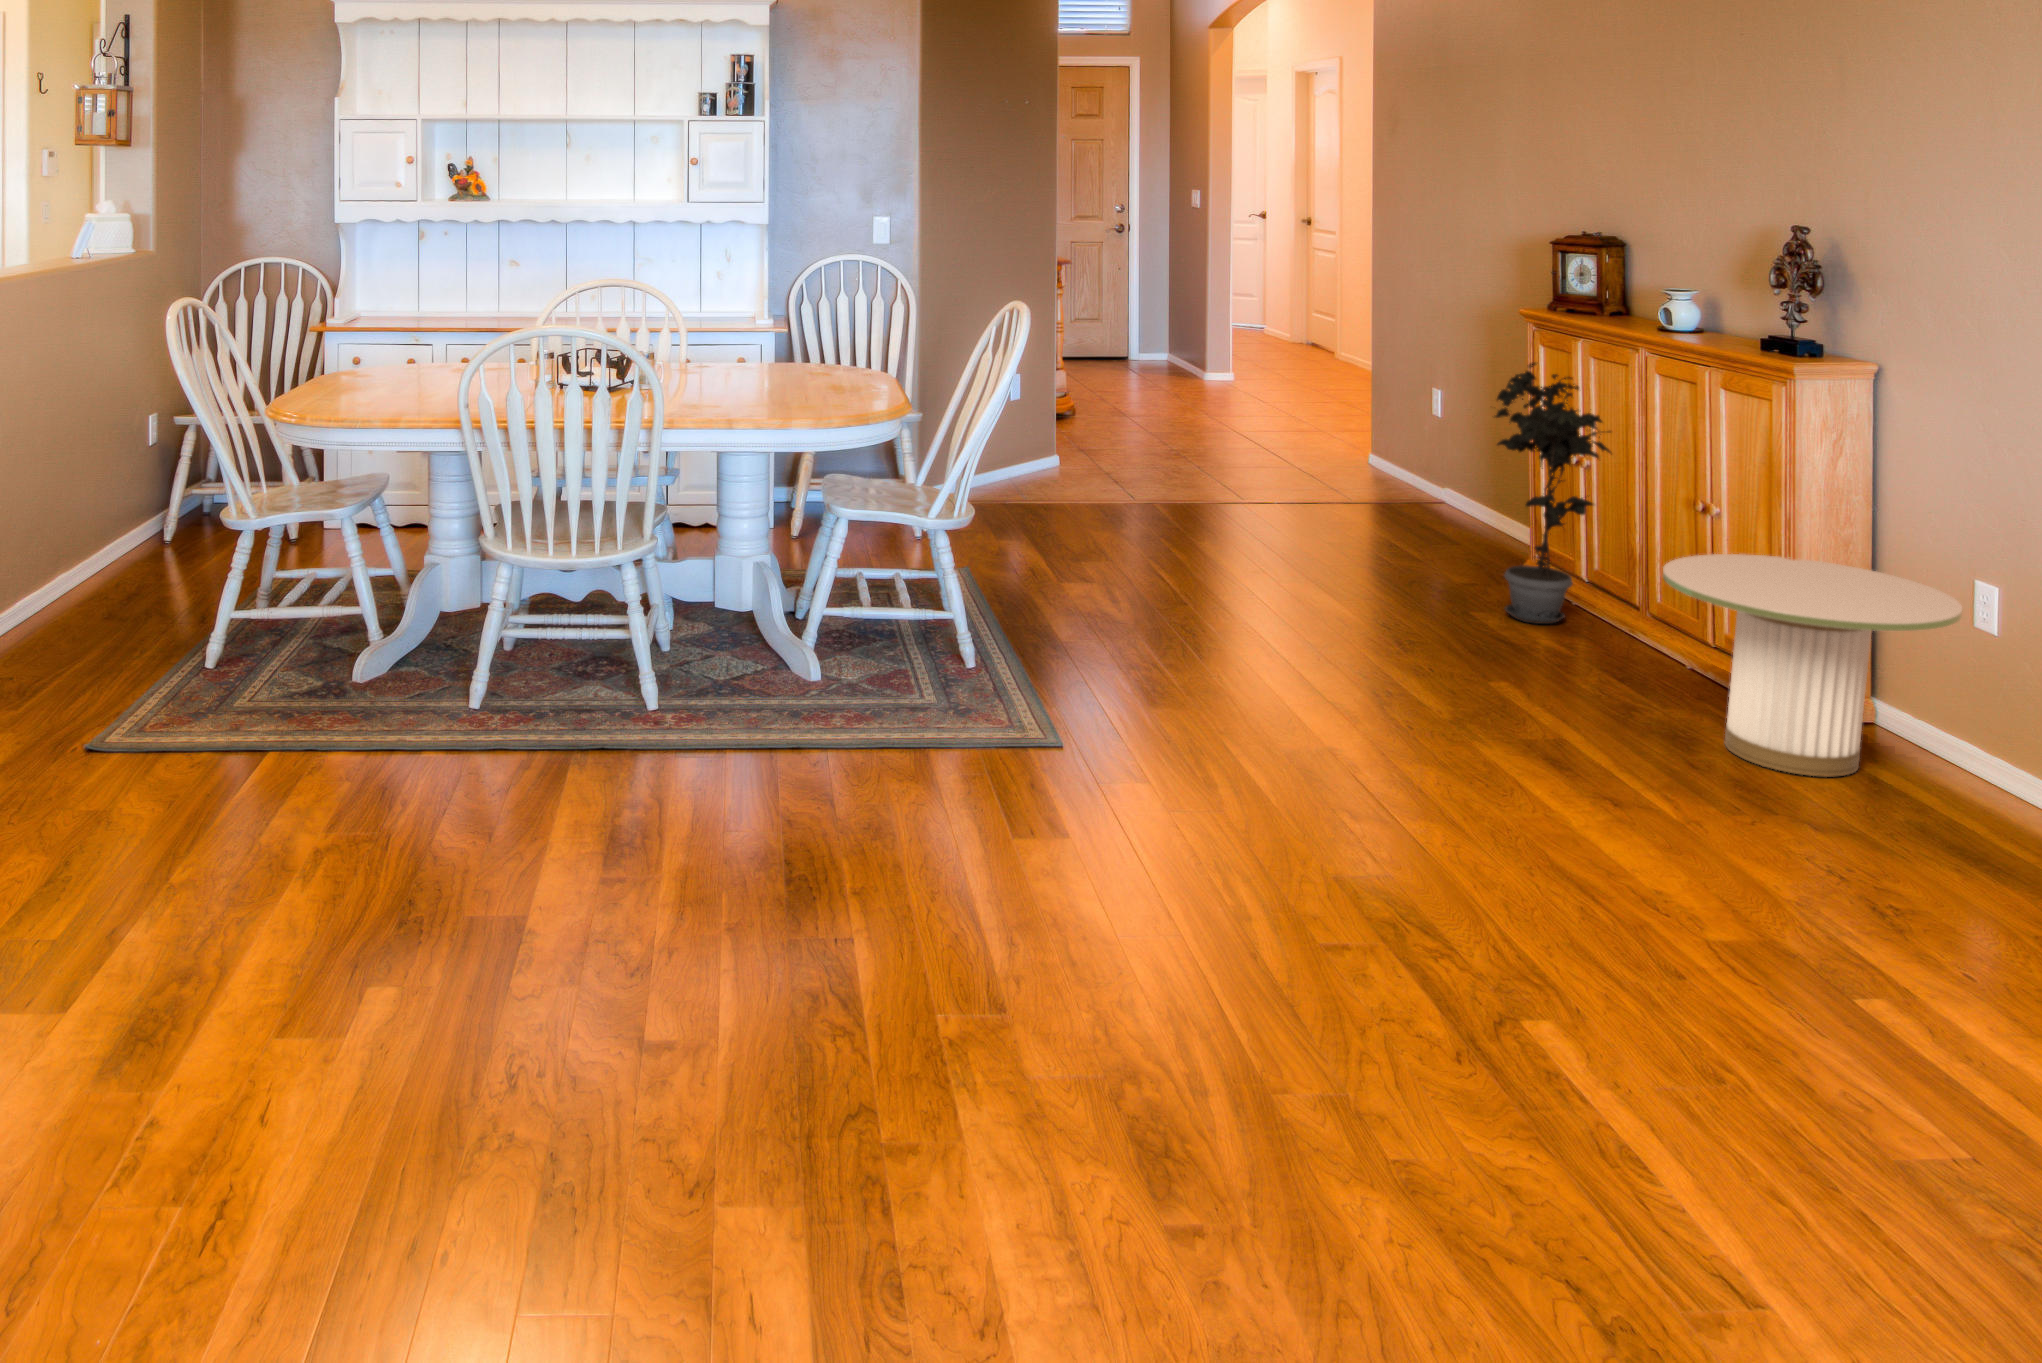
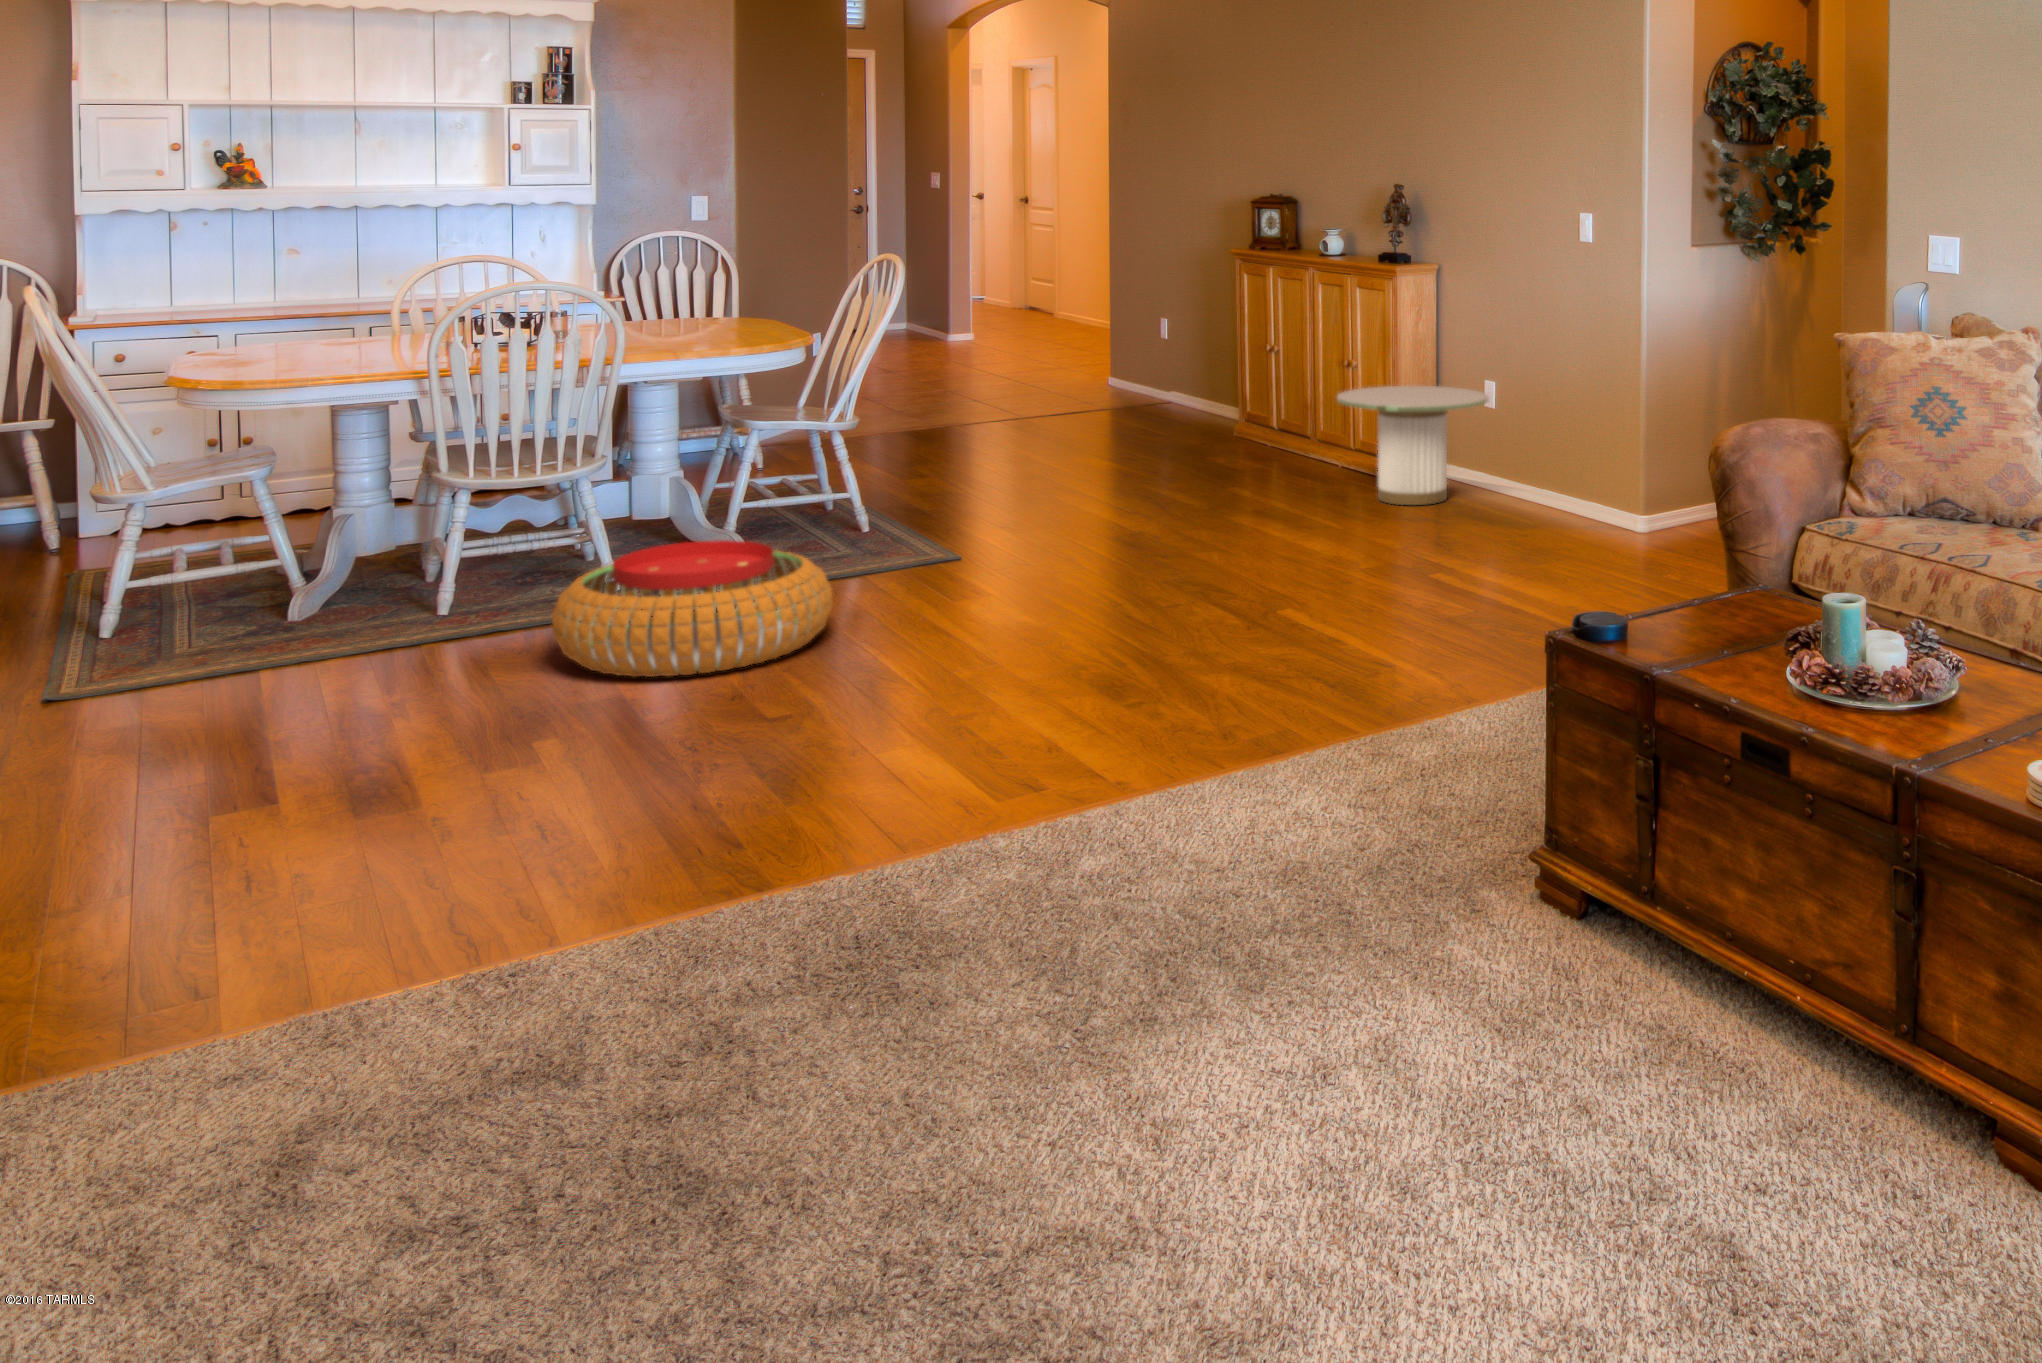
potted plant: present [1495,362,1611,624] -> none [1219,281,1301,462]
pouf: none [437,703,796,932] -> present [551,540,833,677]

